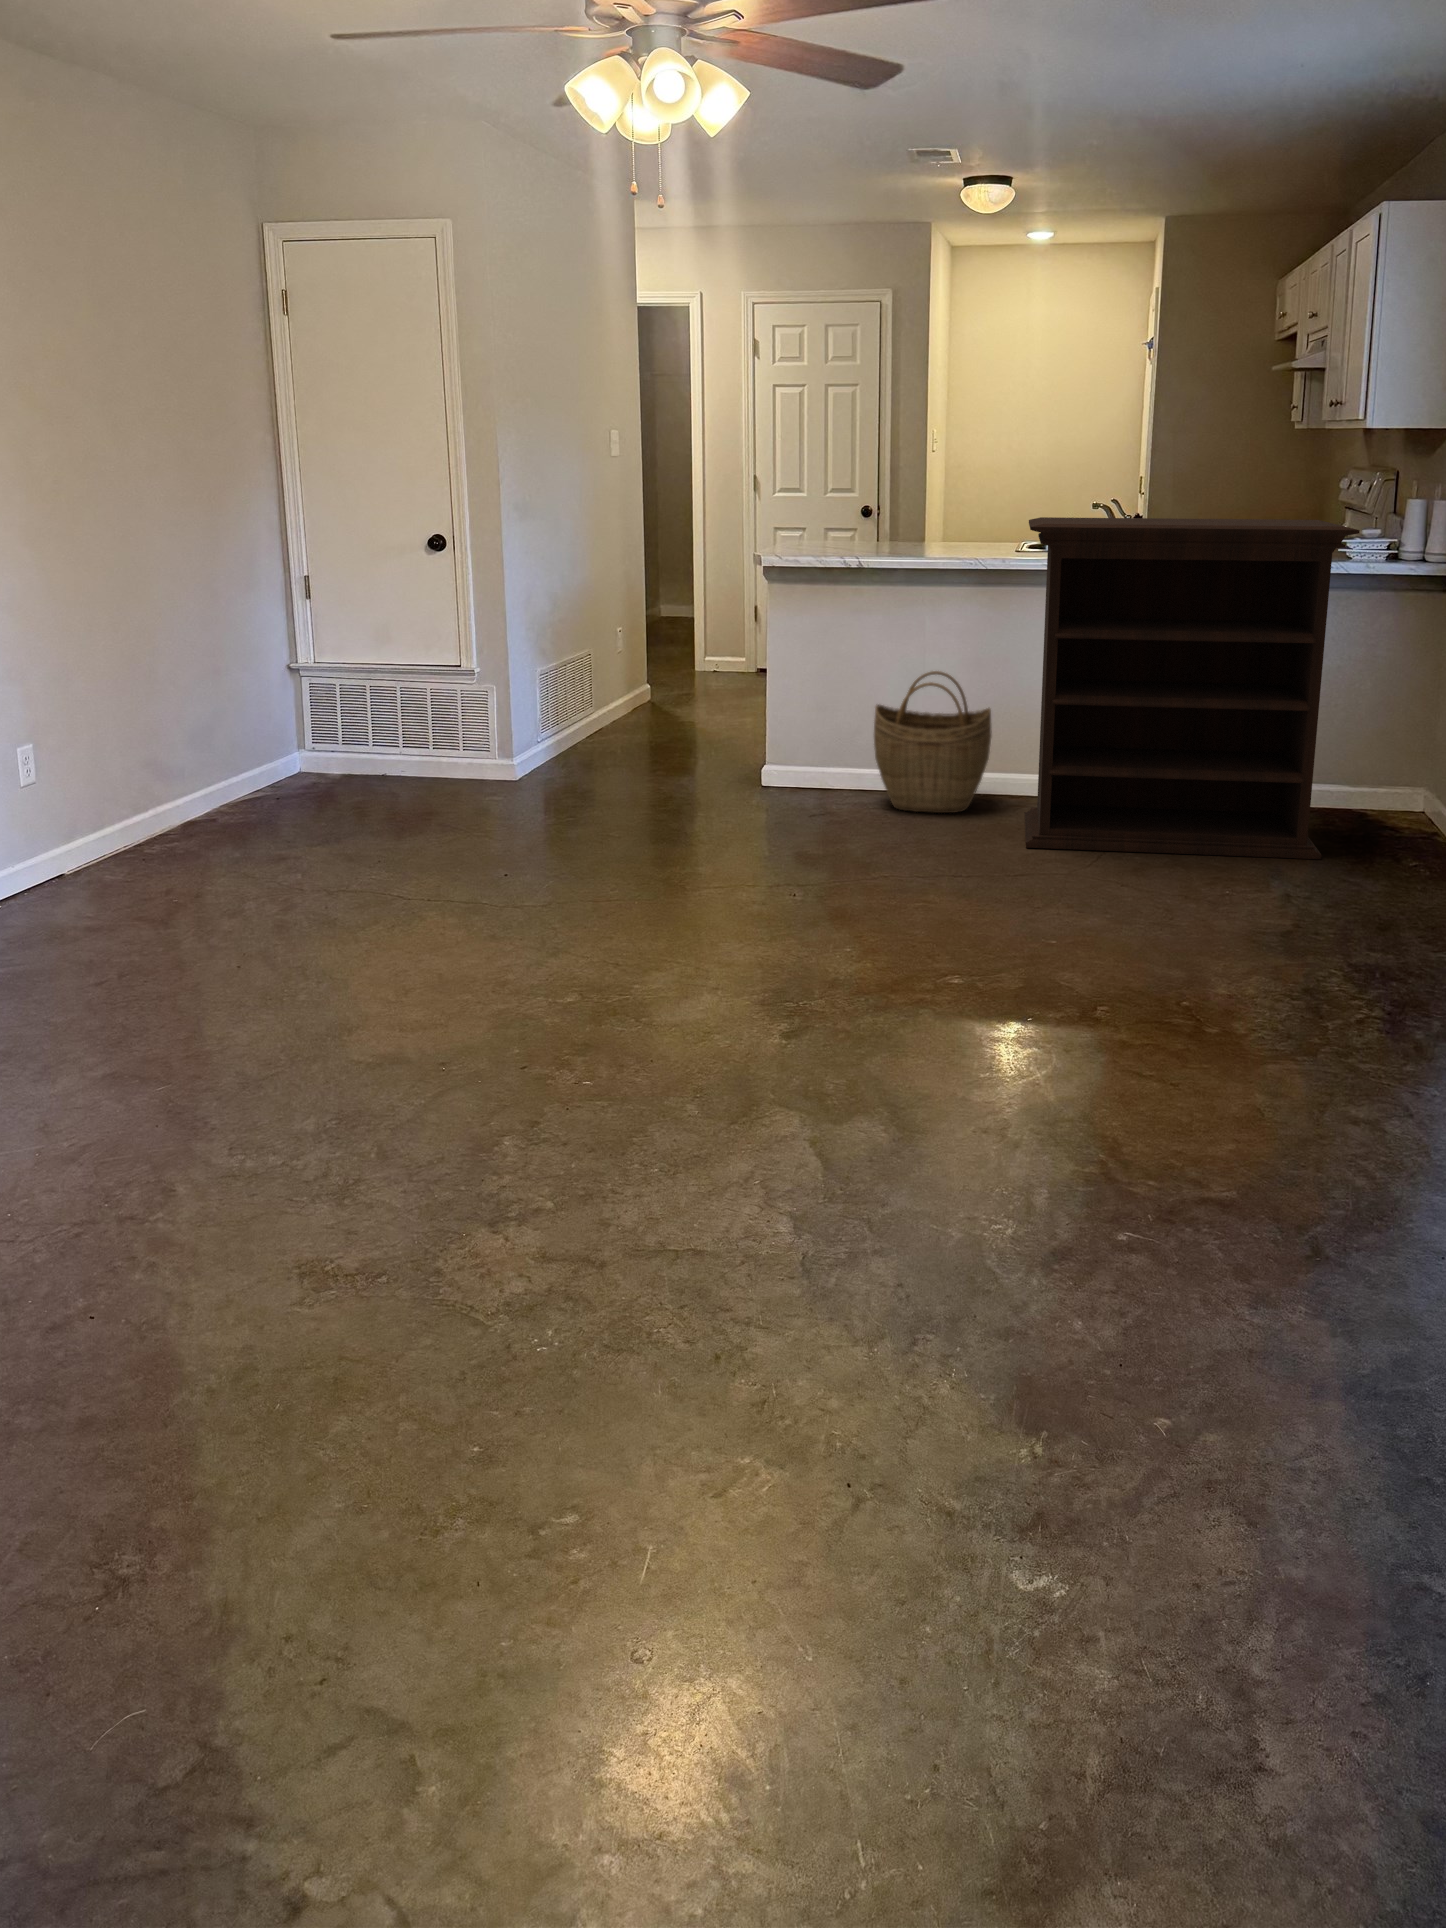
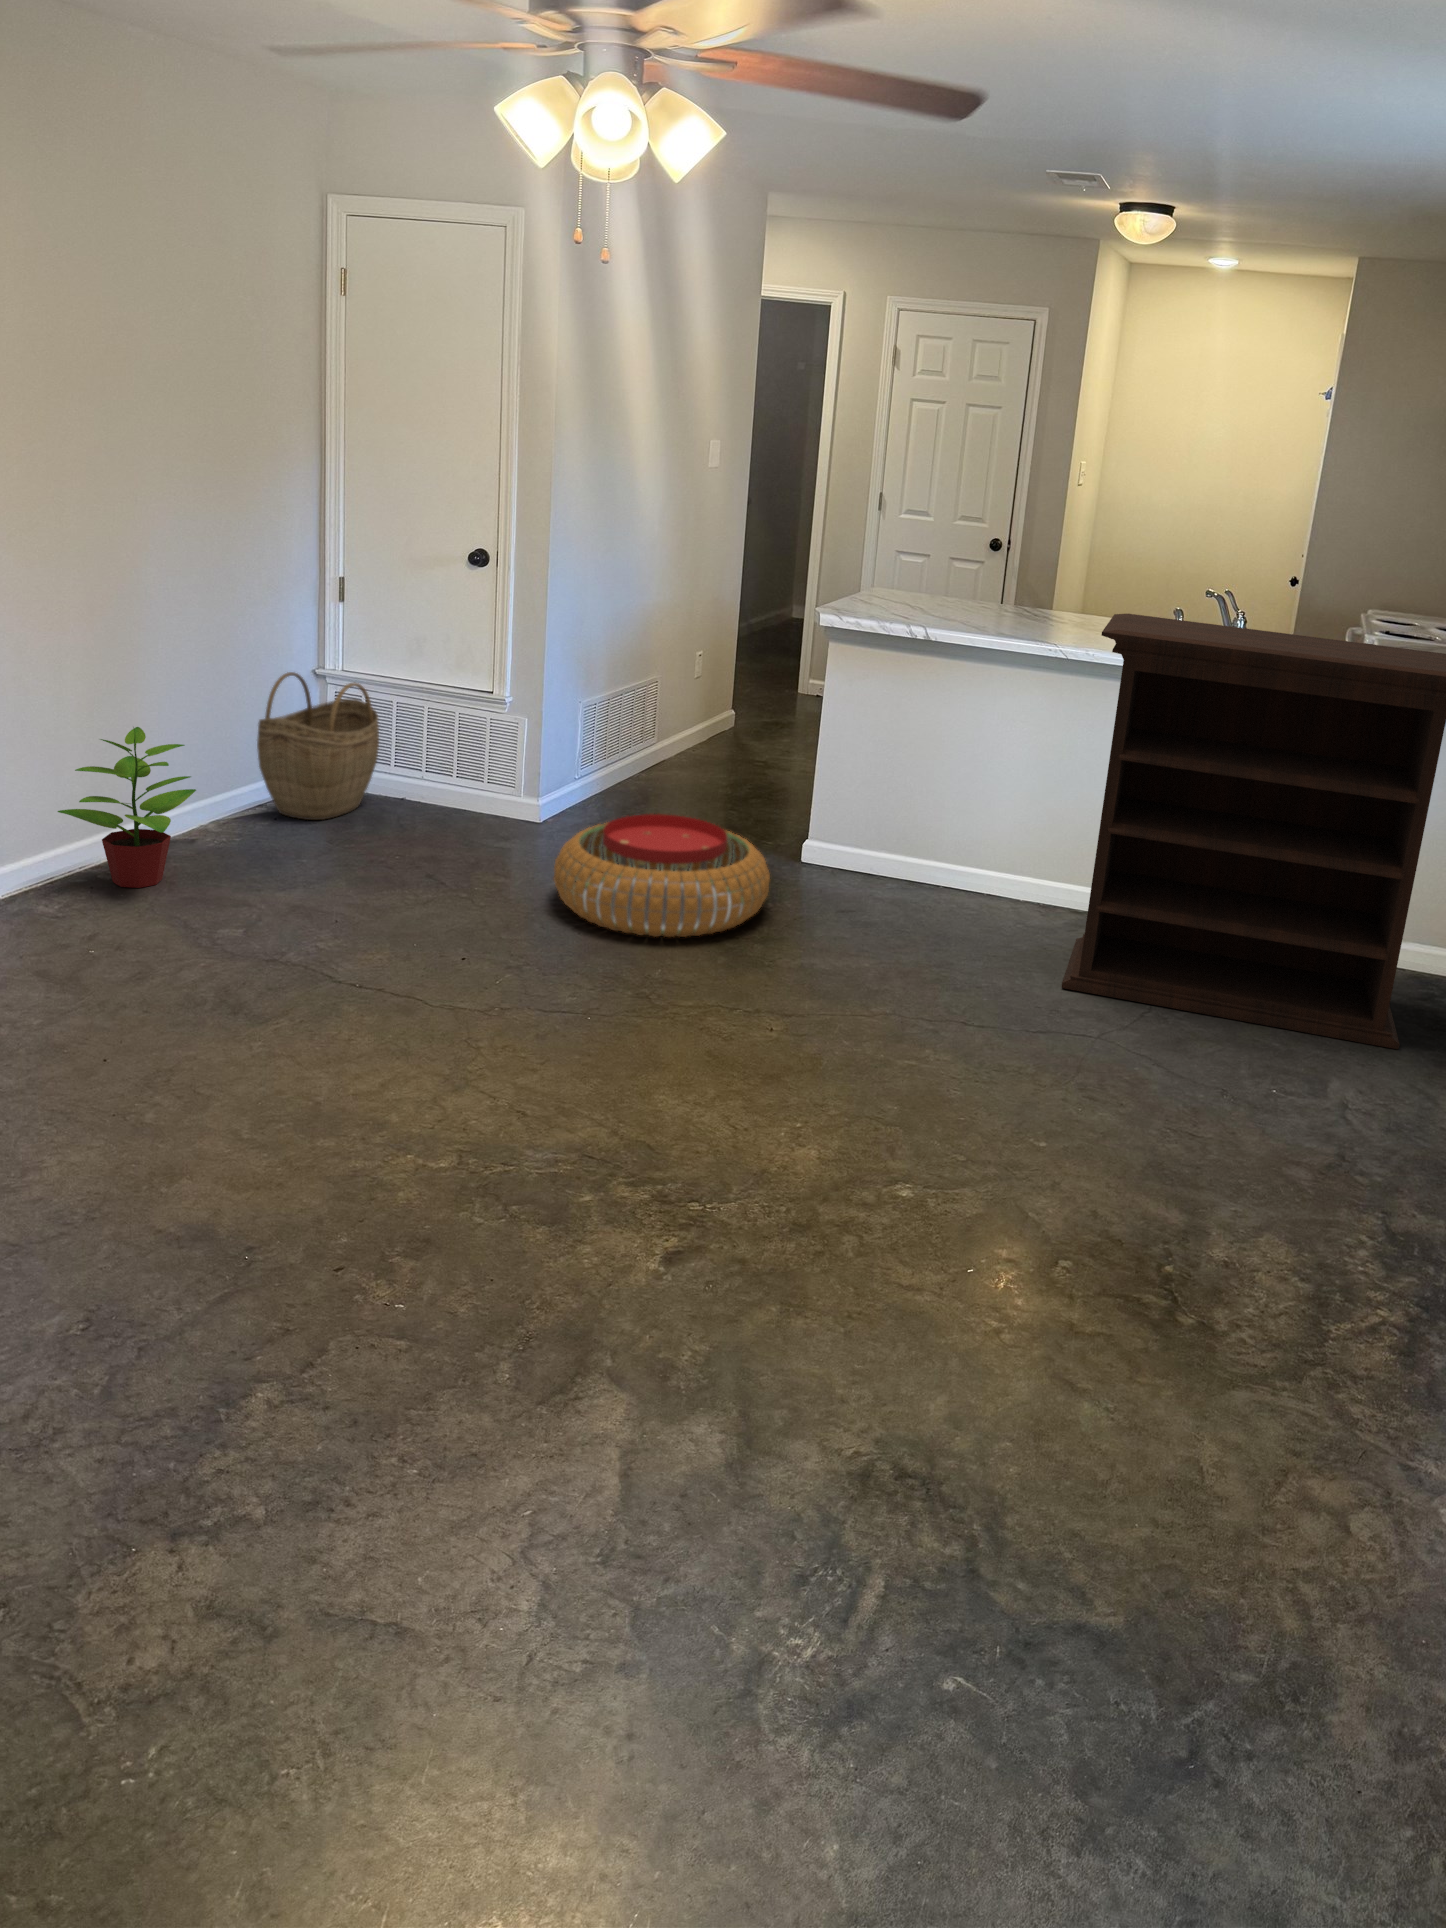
woven basket: present [874,671,992,813] -> present [257,672,379,820]
potted plant: none [94,712,216,862] -> present [58,727,196,888]
pouf: none [556,747,751,849] -> present [554,814,770,937]

